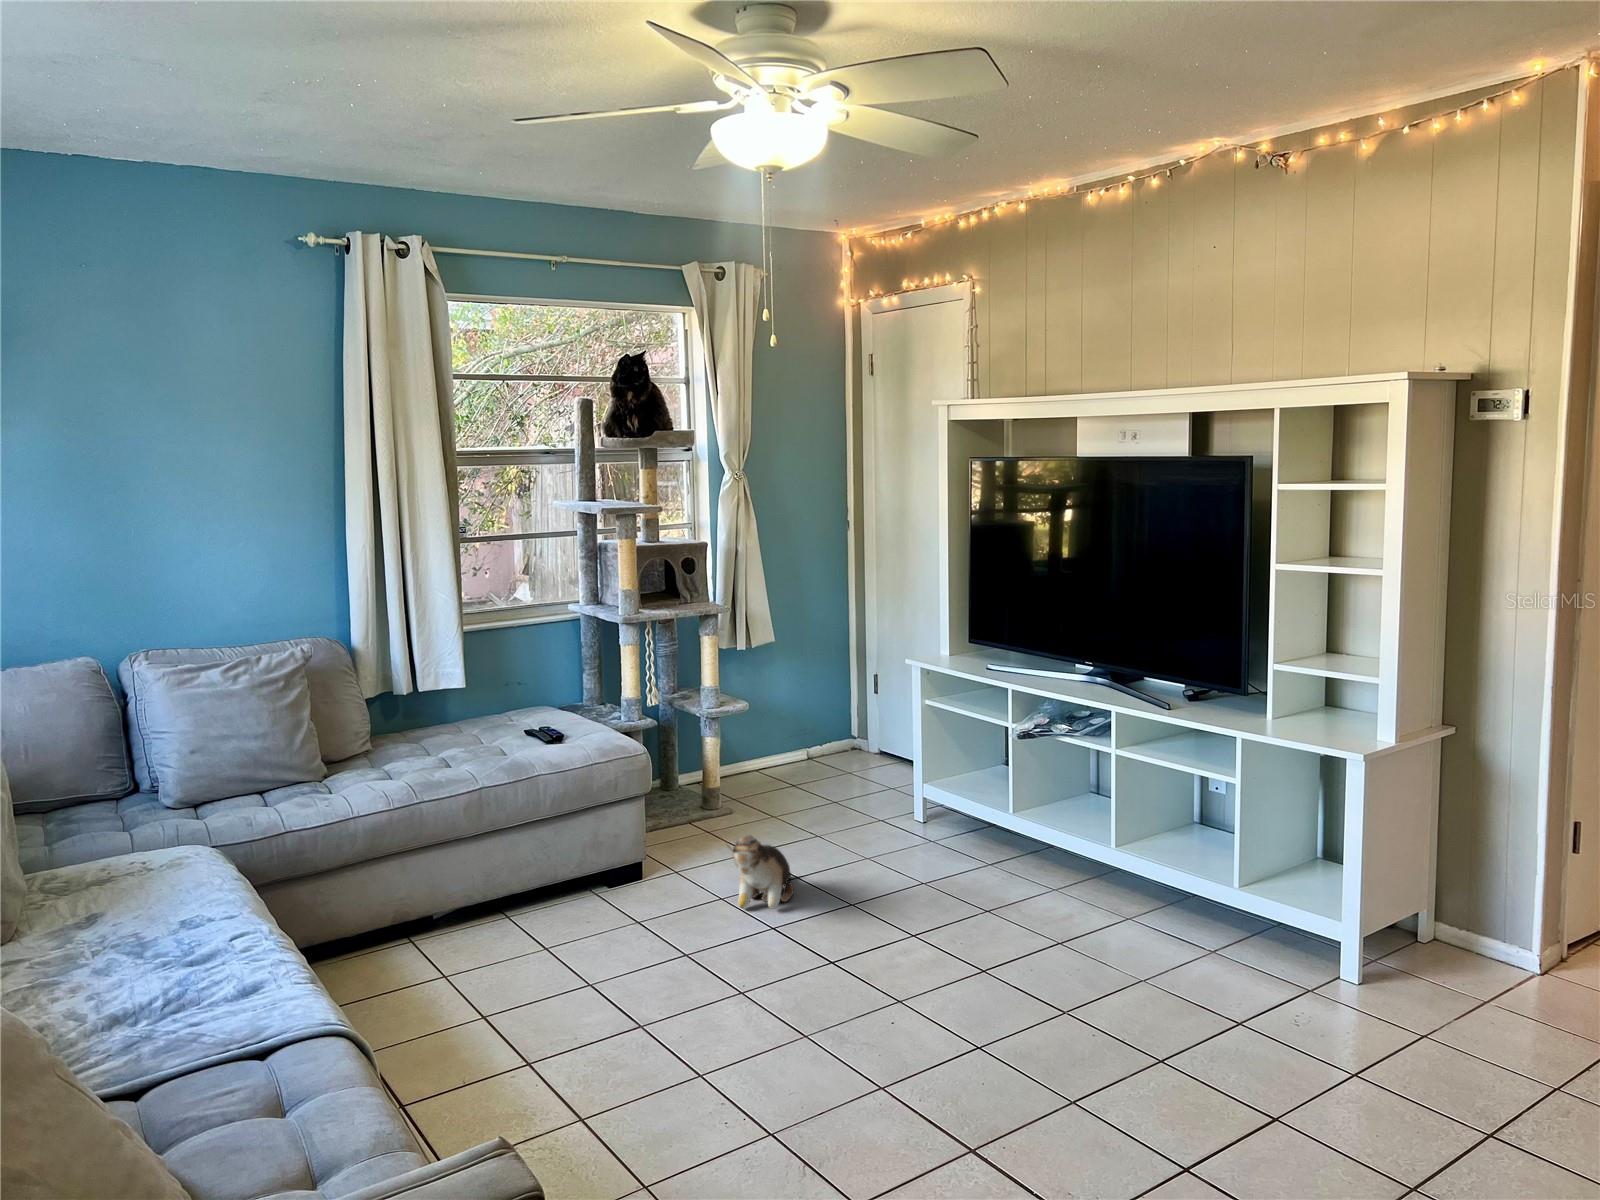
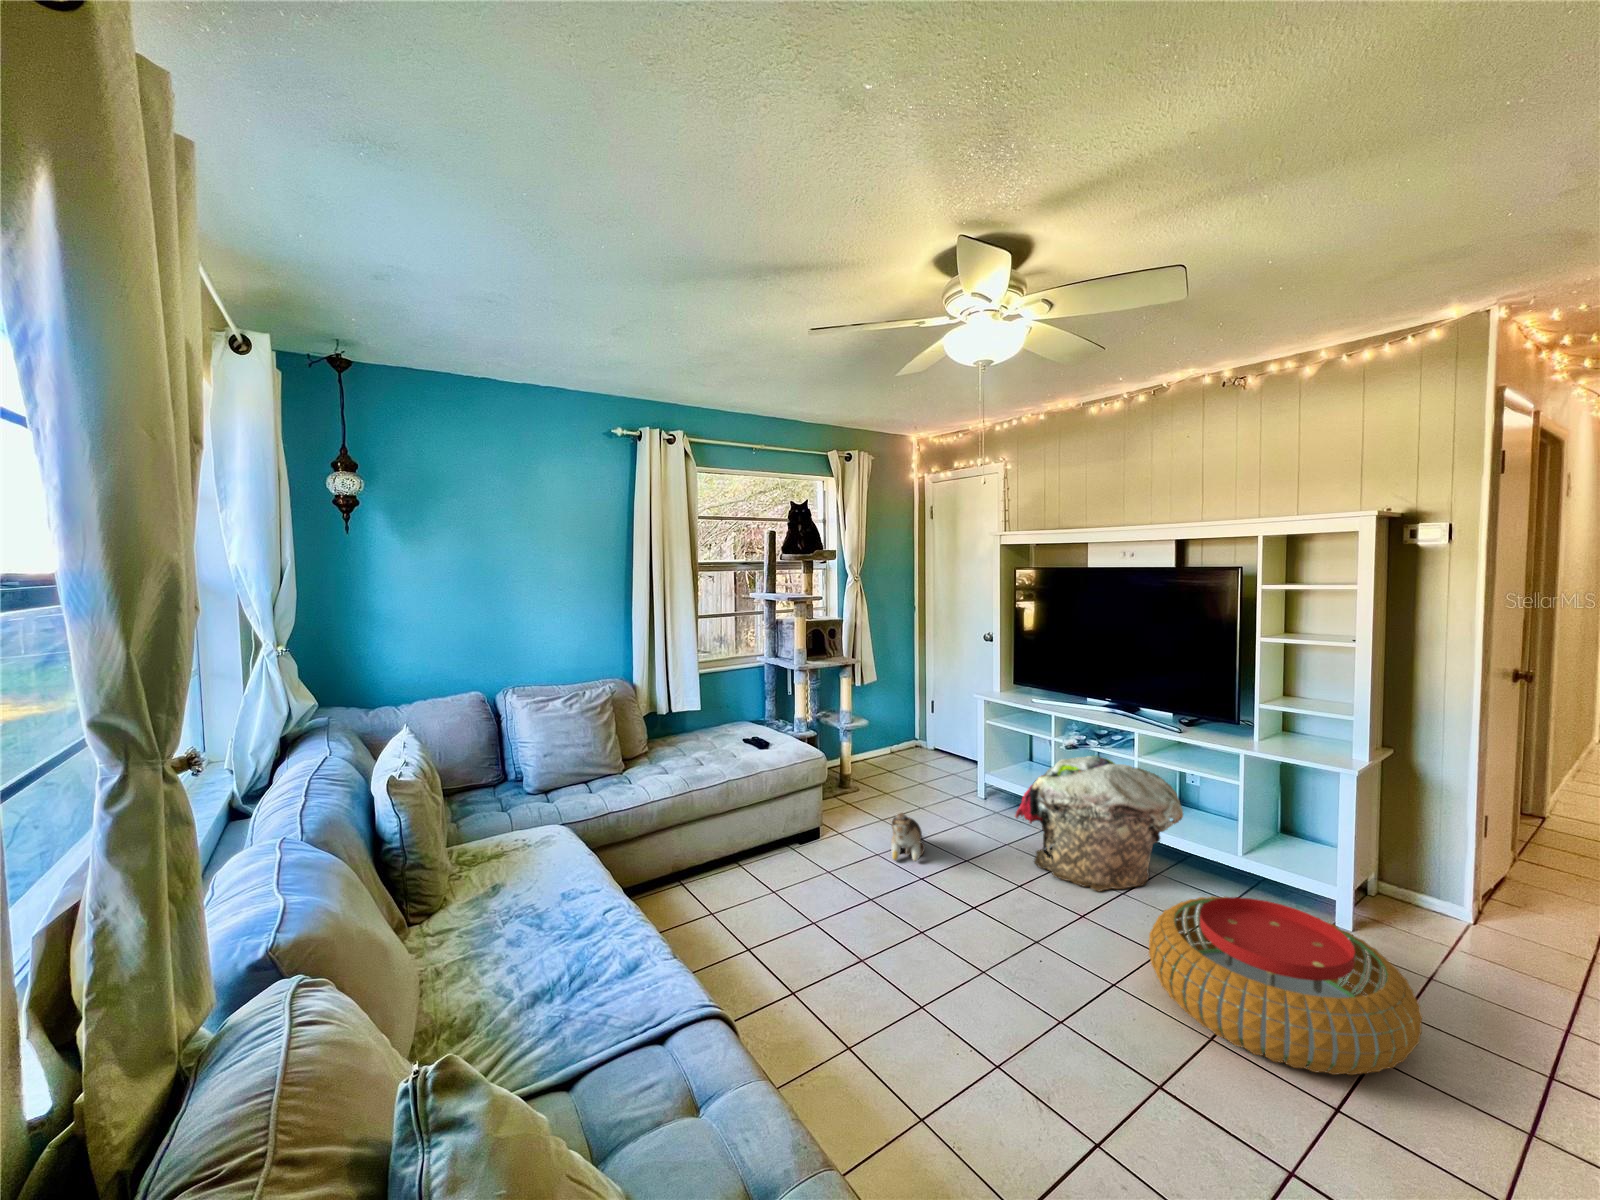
laundry basket: none [930,746,1158,943] -> present [1015,755,1183,891]
pouf: none [1029,929,1351,1136] -> present [1149,896,1422,1075]

